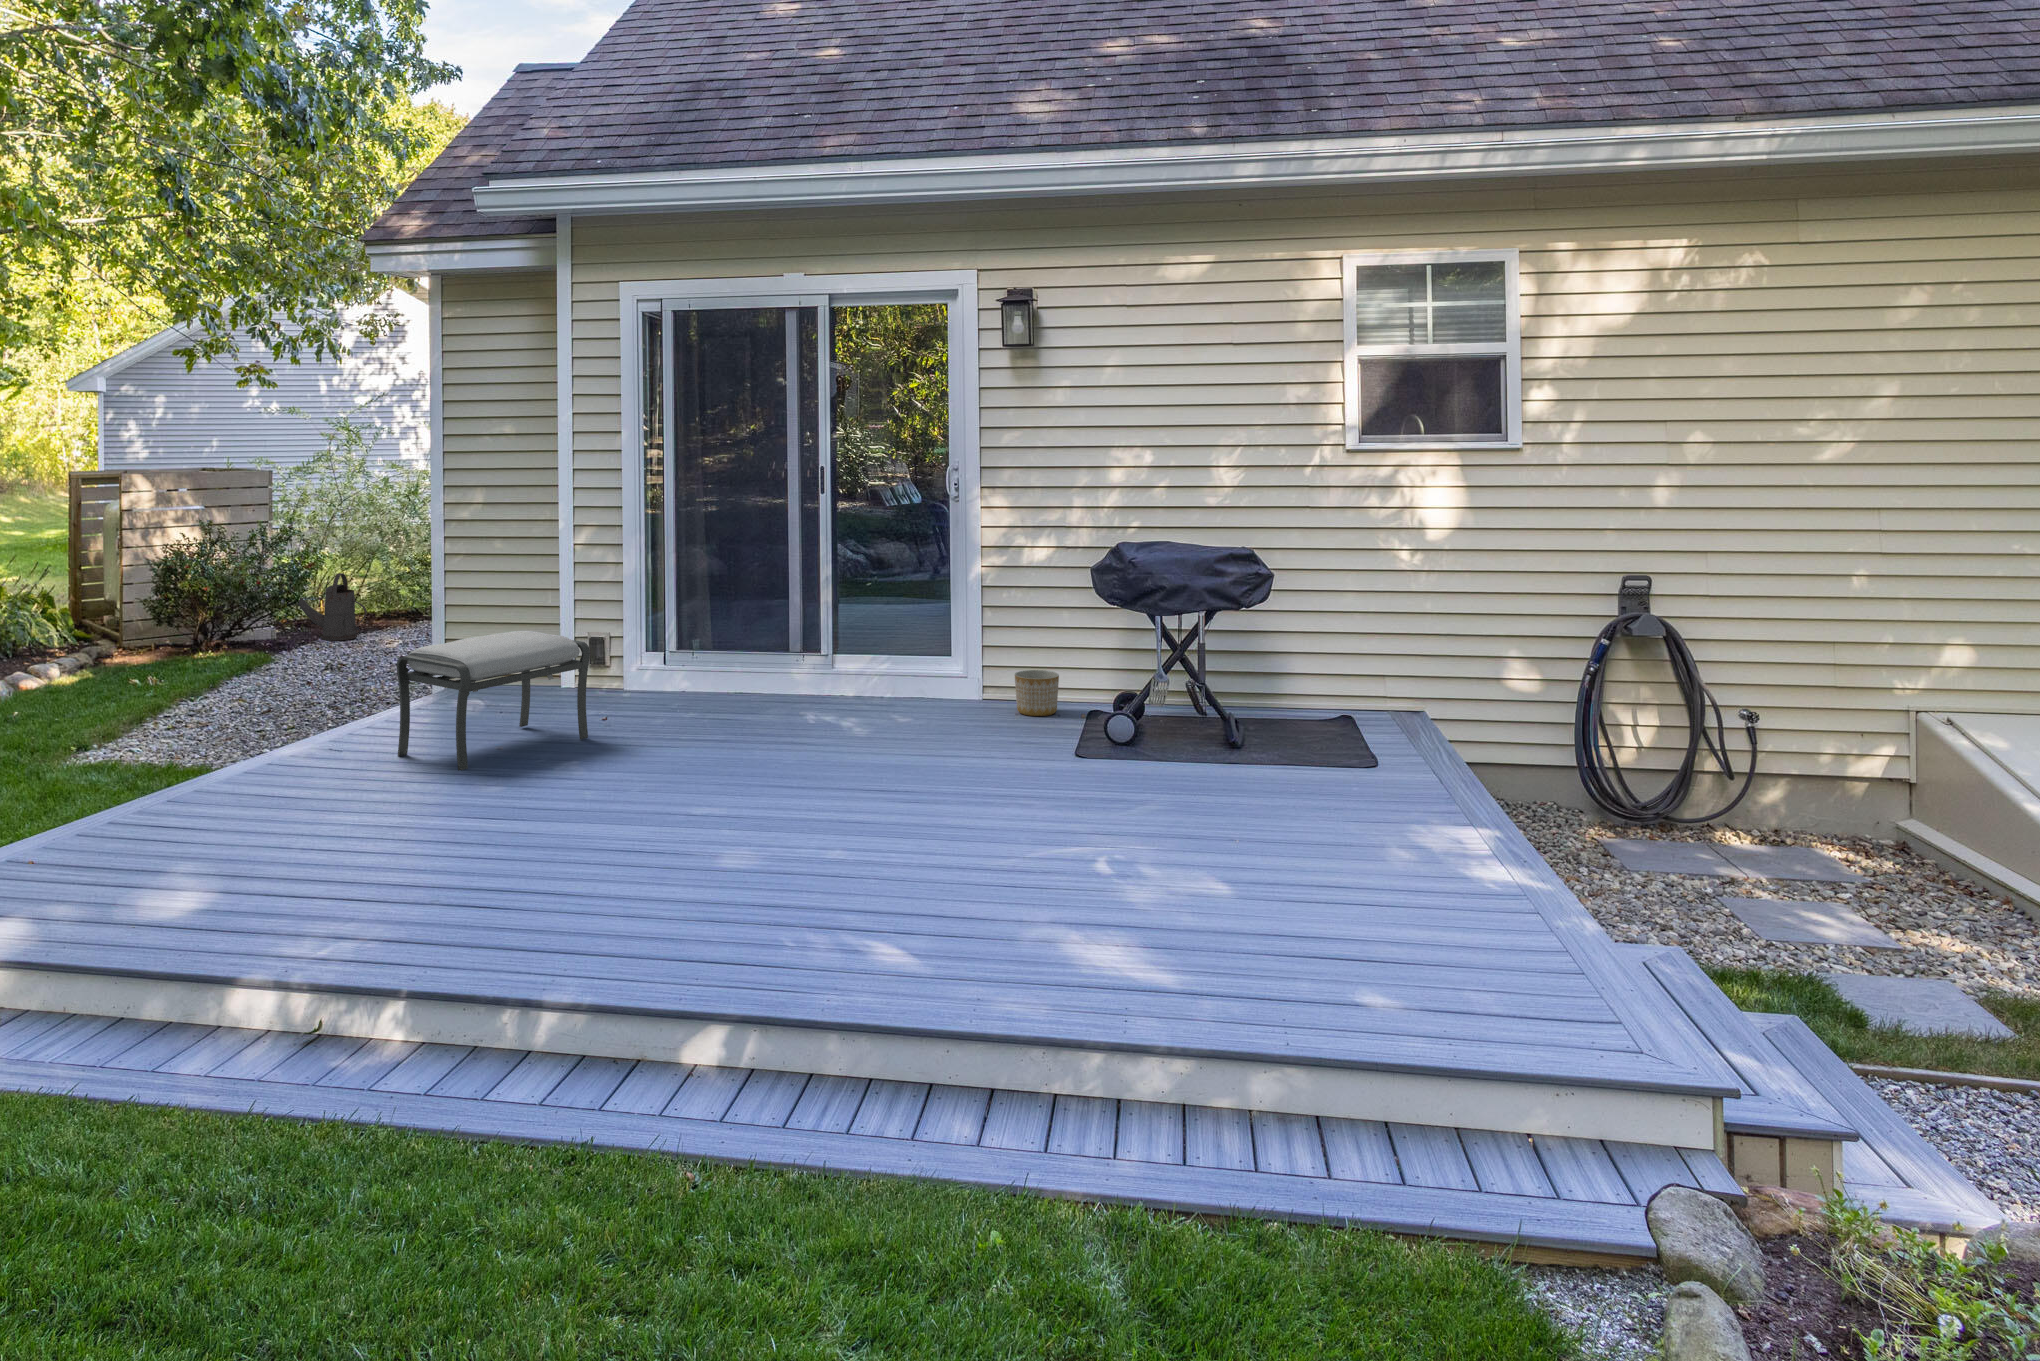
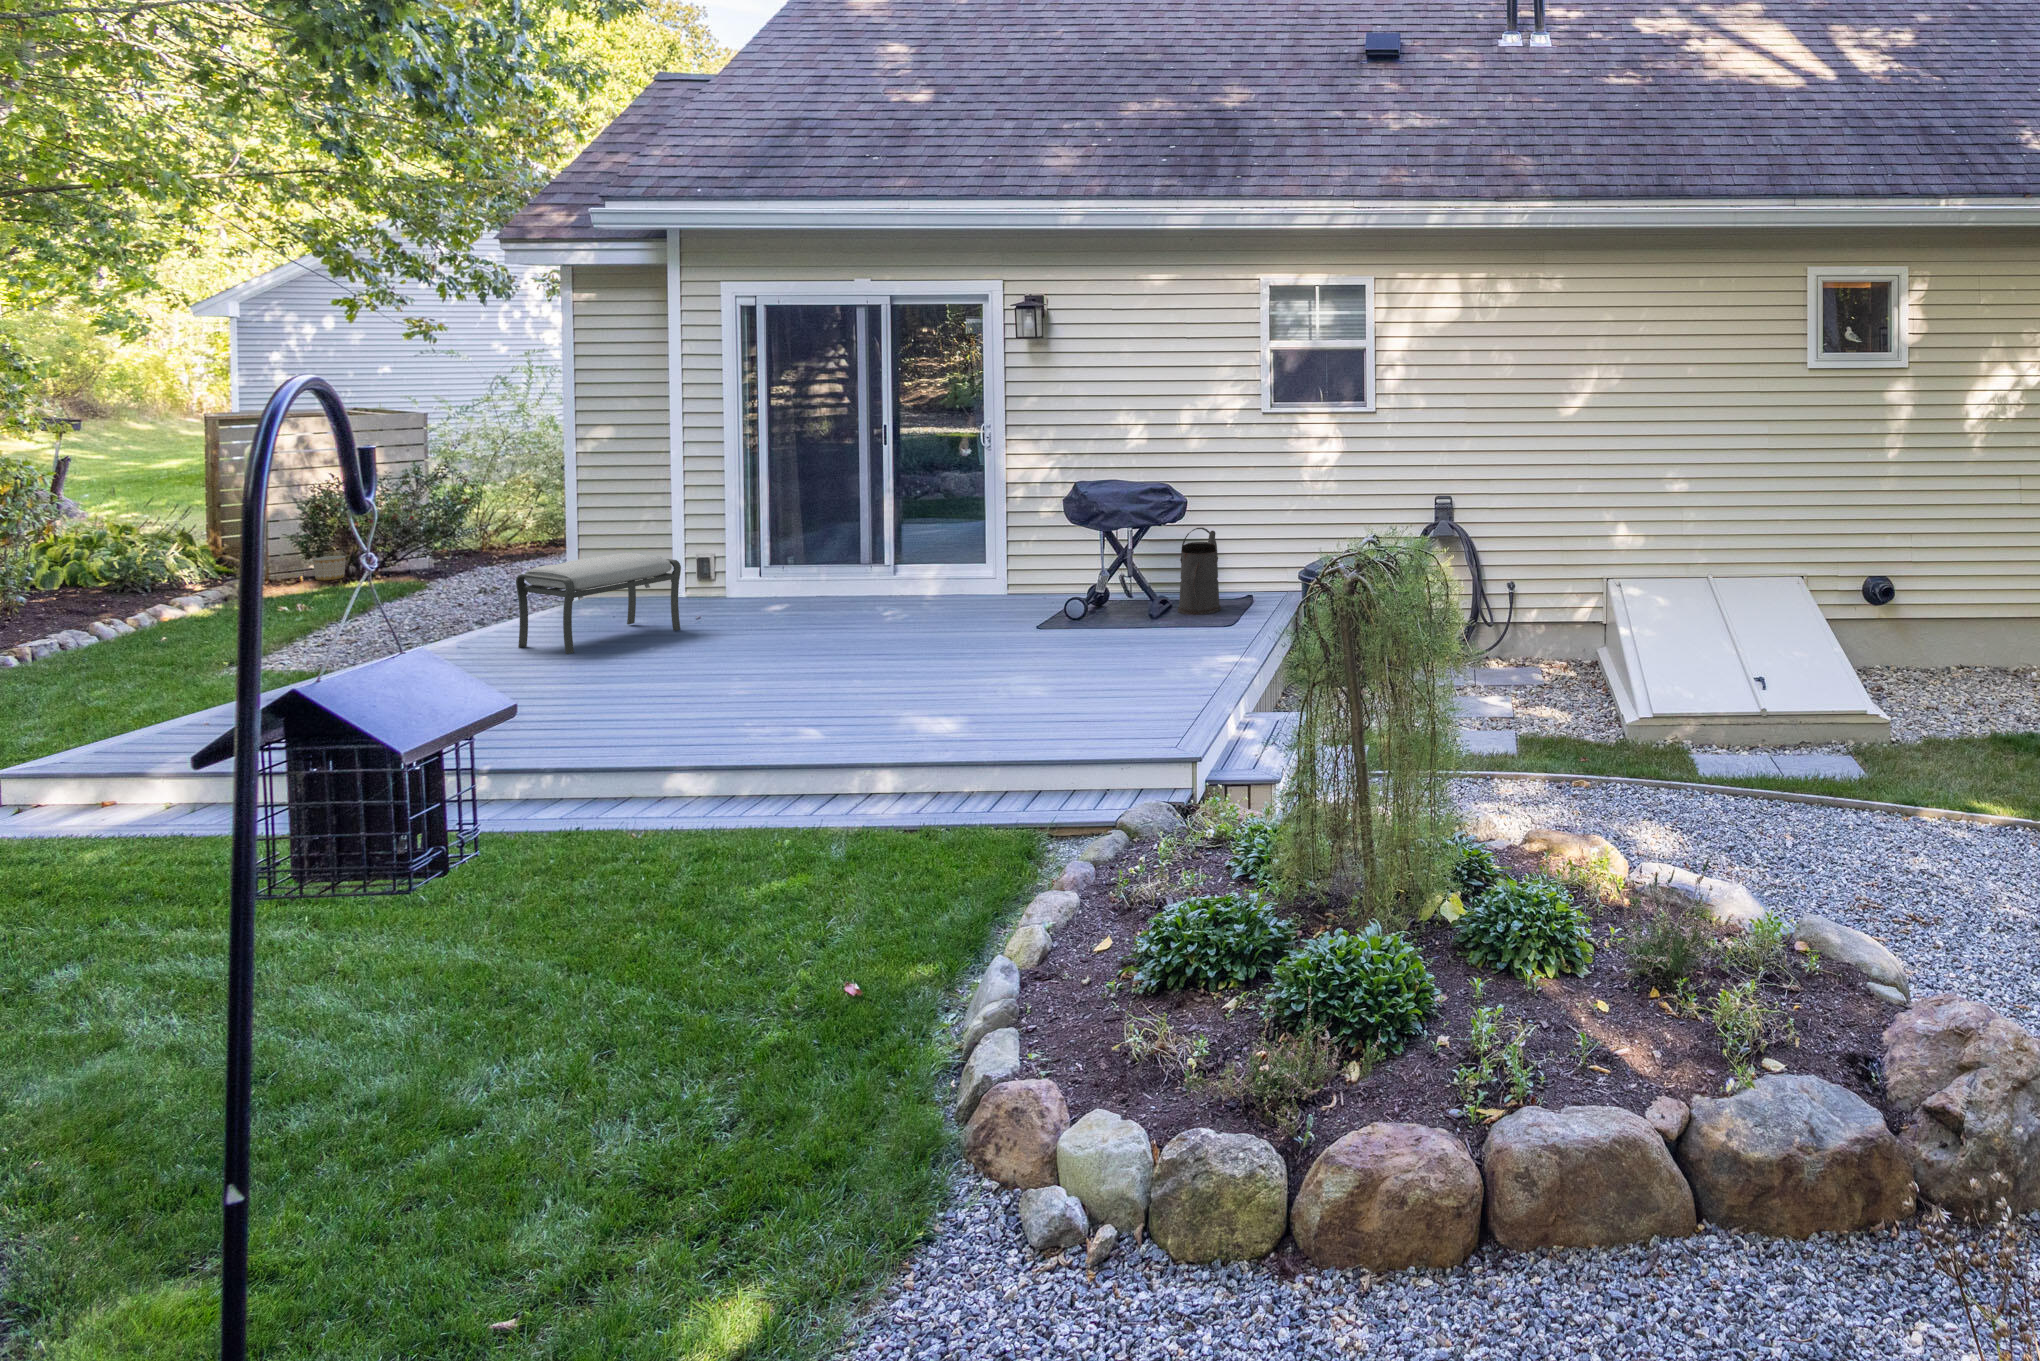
watering can: present [298,573,367,641] -> present [1178,528,1221,615]
planter: present [1015,670,1059,716] -> present [313,556,346,581]

